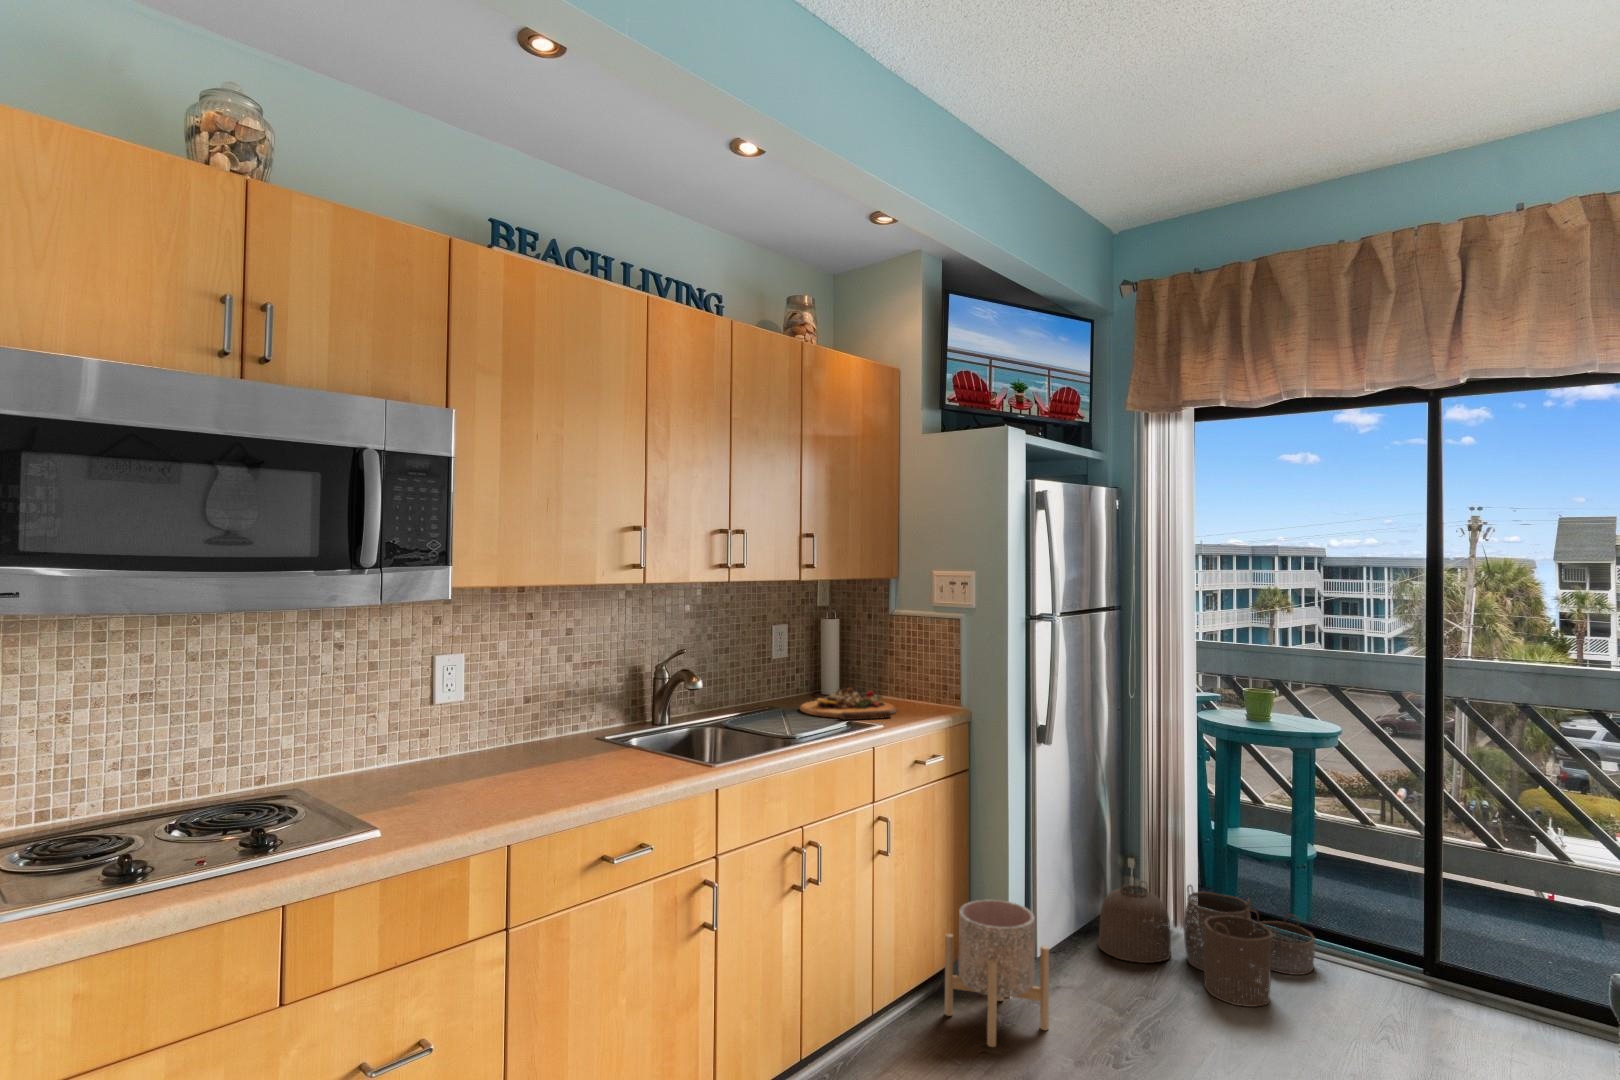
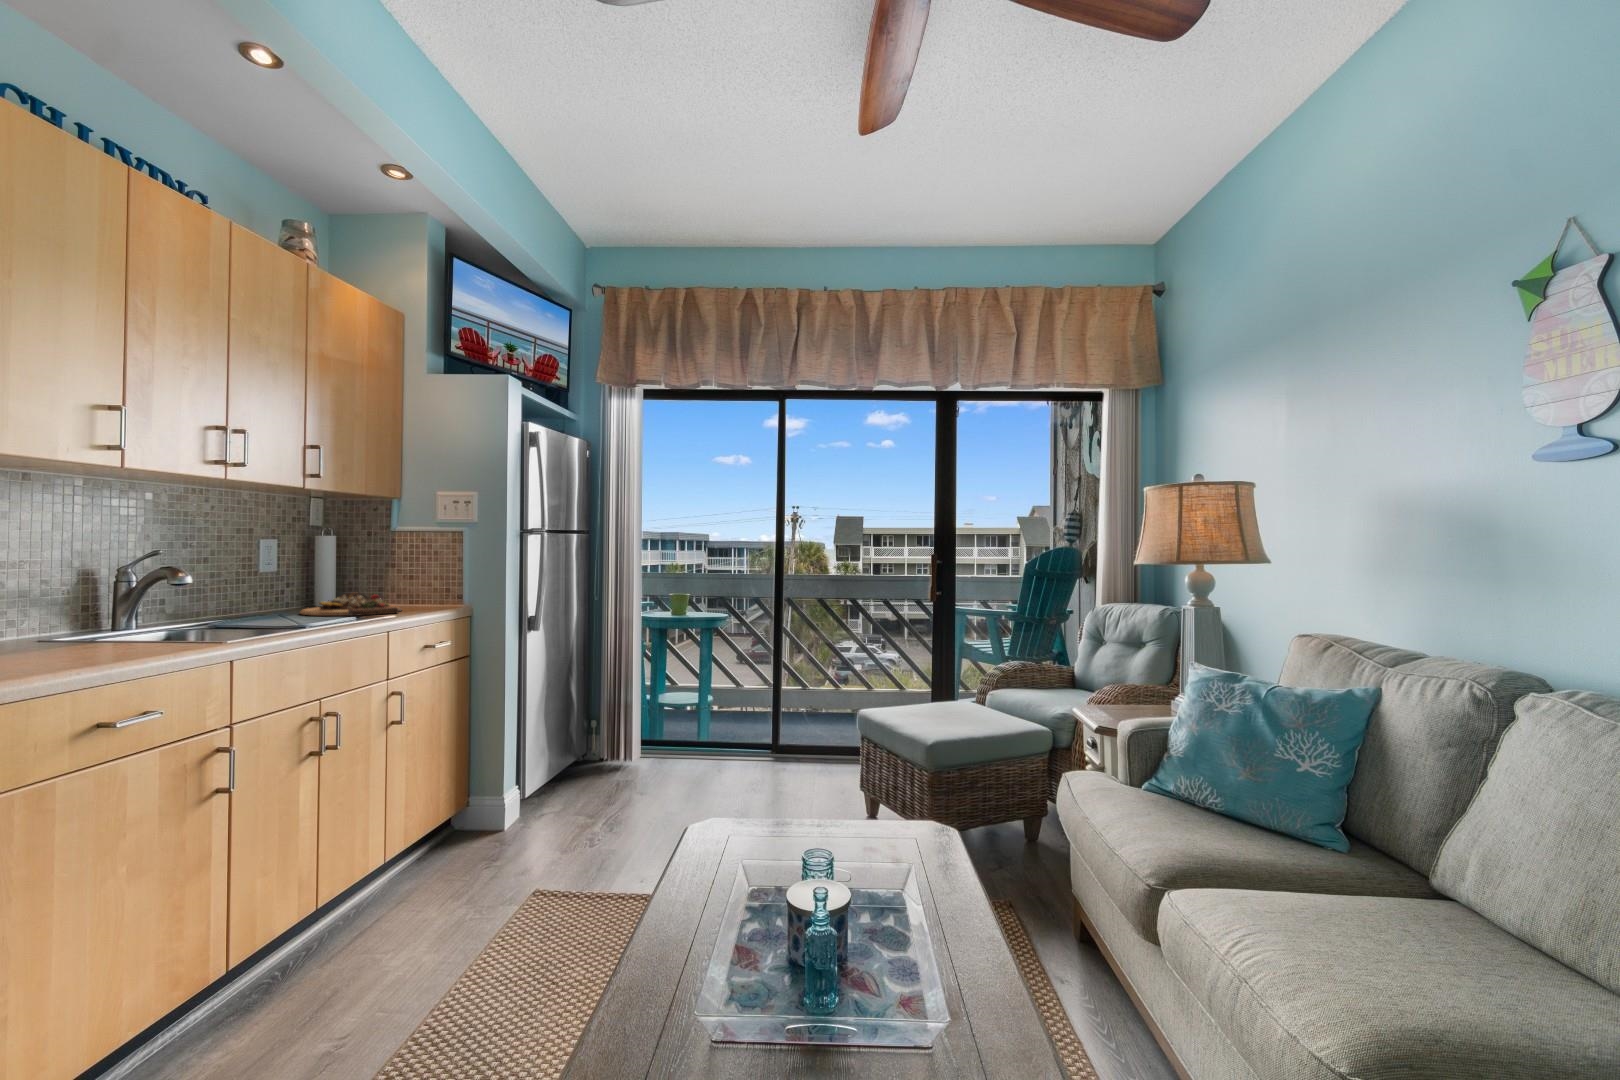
woven basket: present [1098,882,1315,1007] -> none [572,730,720,803]
planter: present [945,900,1049,1047] -> none [449,756,539,867]

